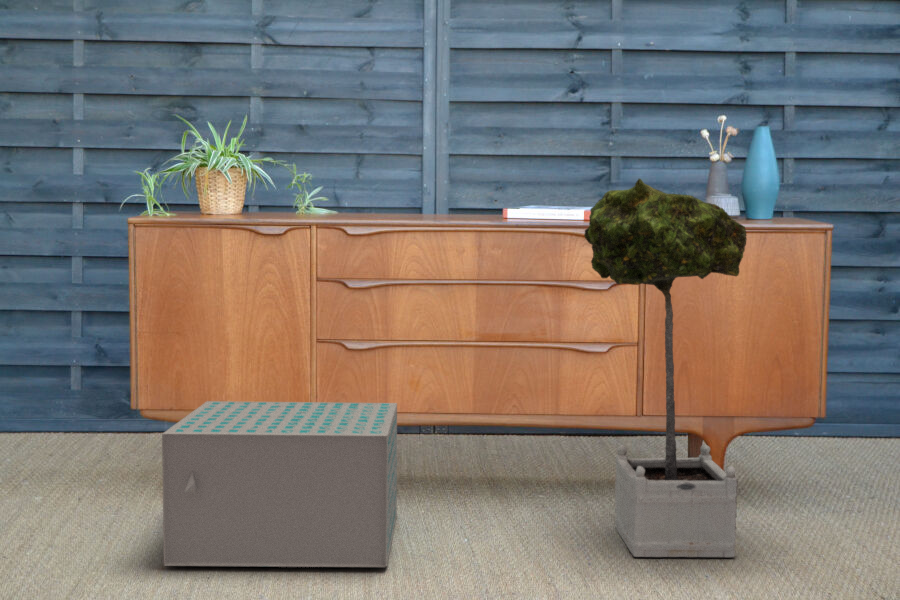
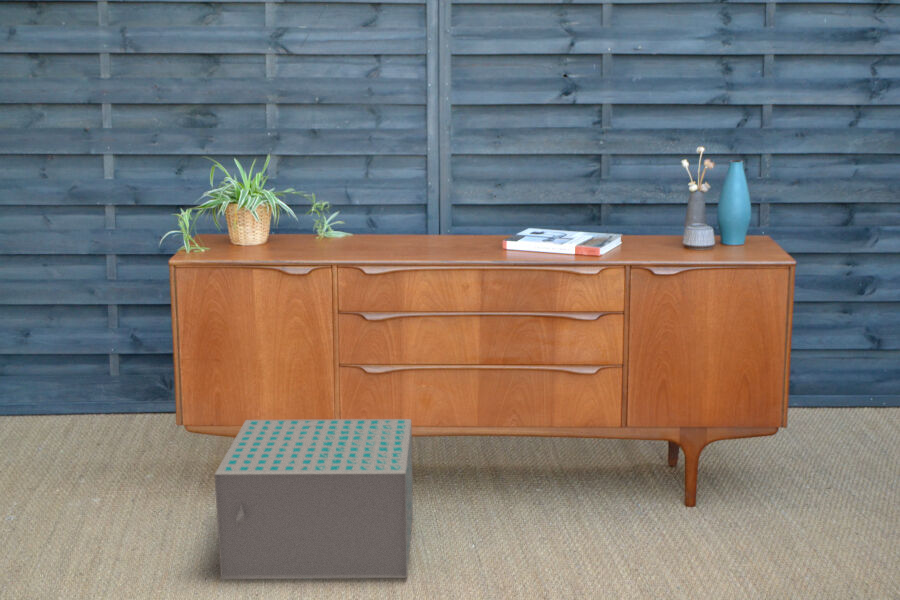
potted tree: present [584,179,747,557] -> none [574,246,716,560]

